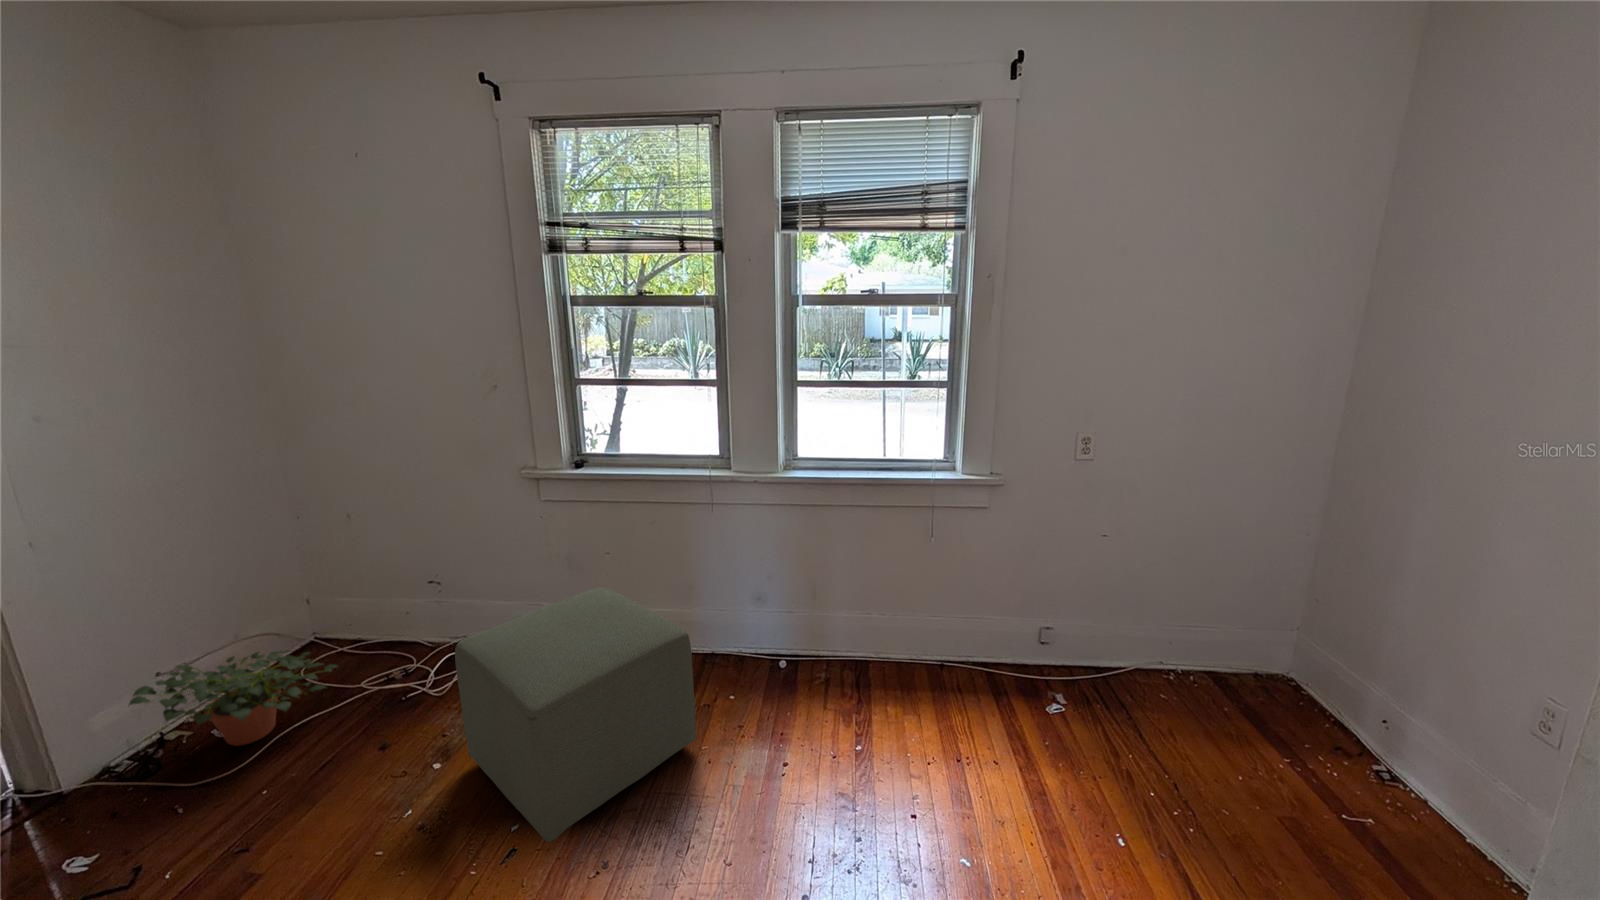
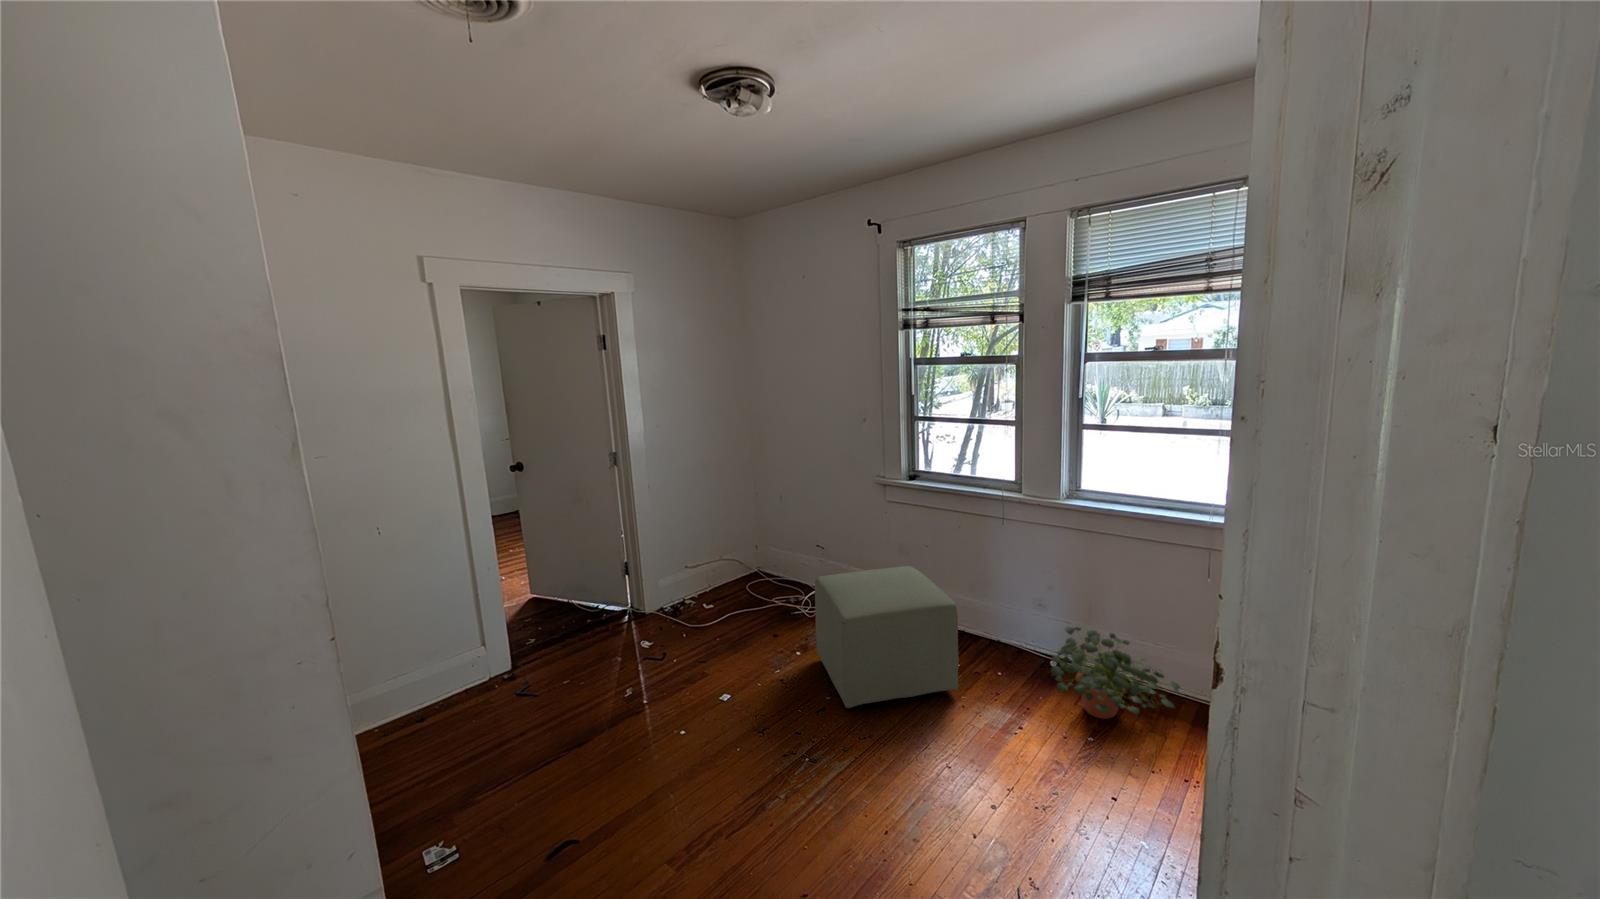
potted plant: present [129,650,337,746] -> present [1051,626,1181,719]

